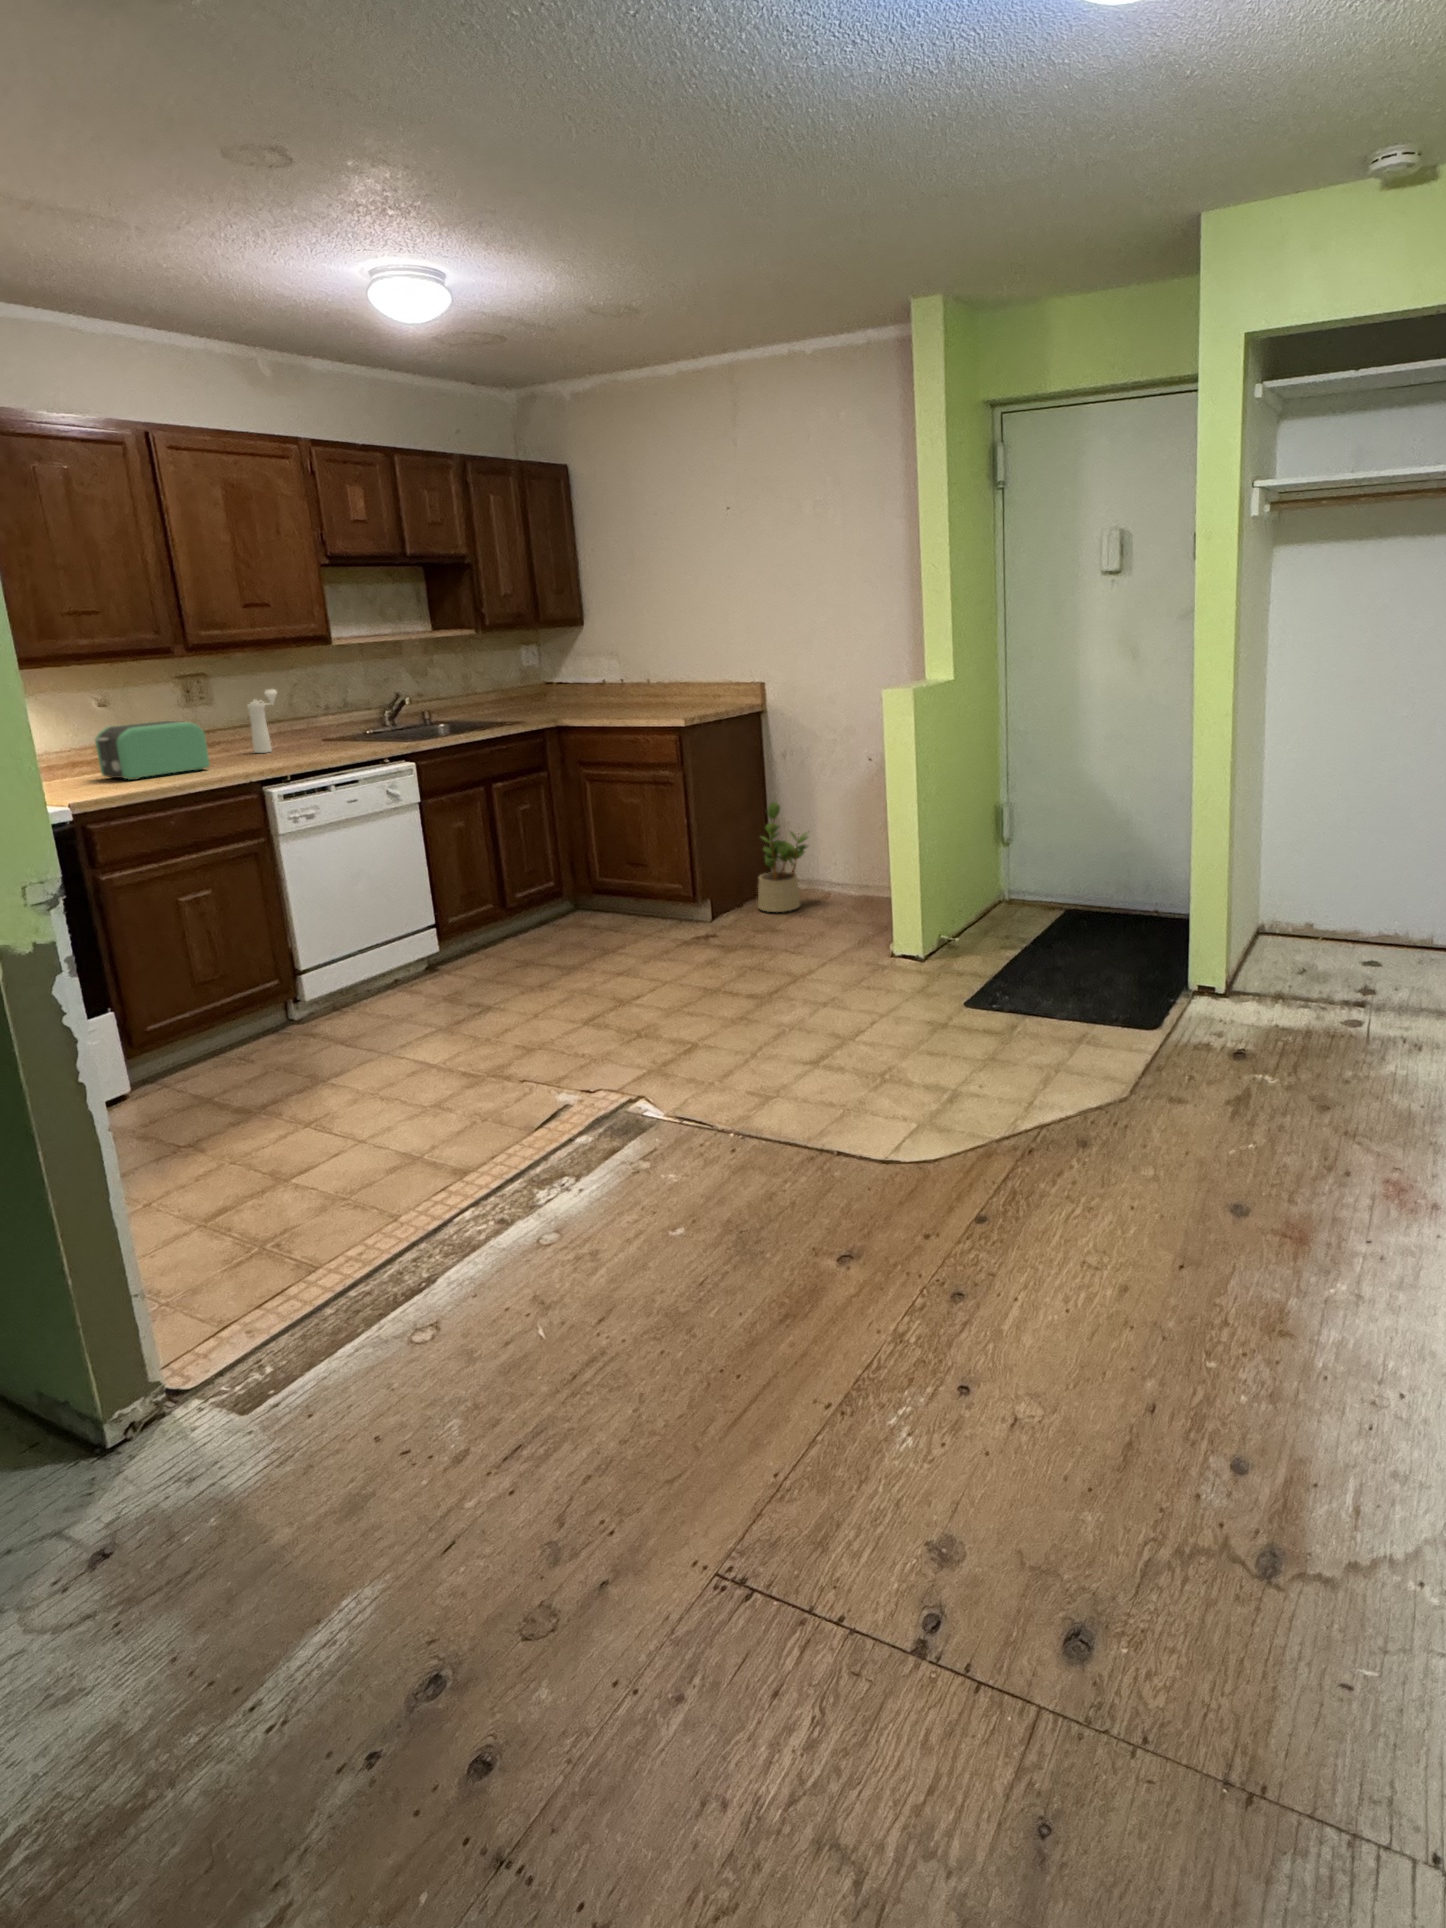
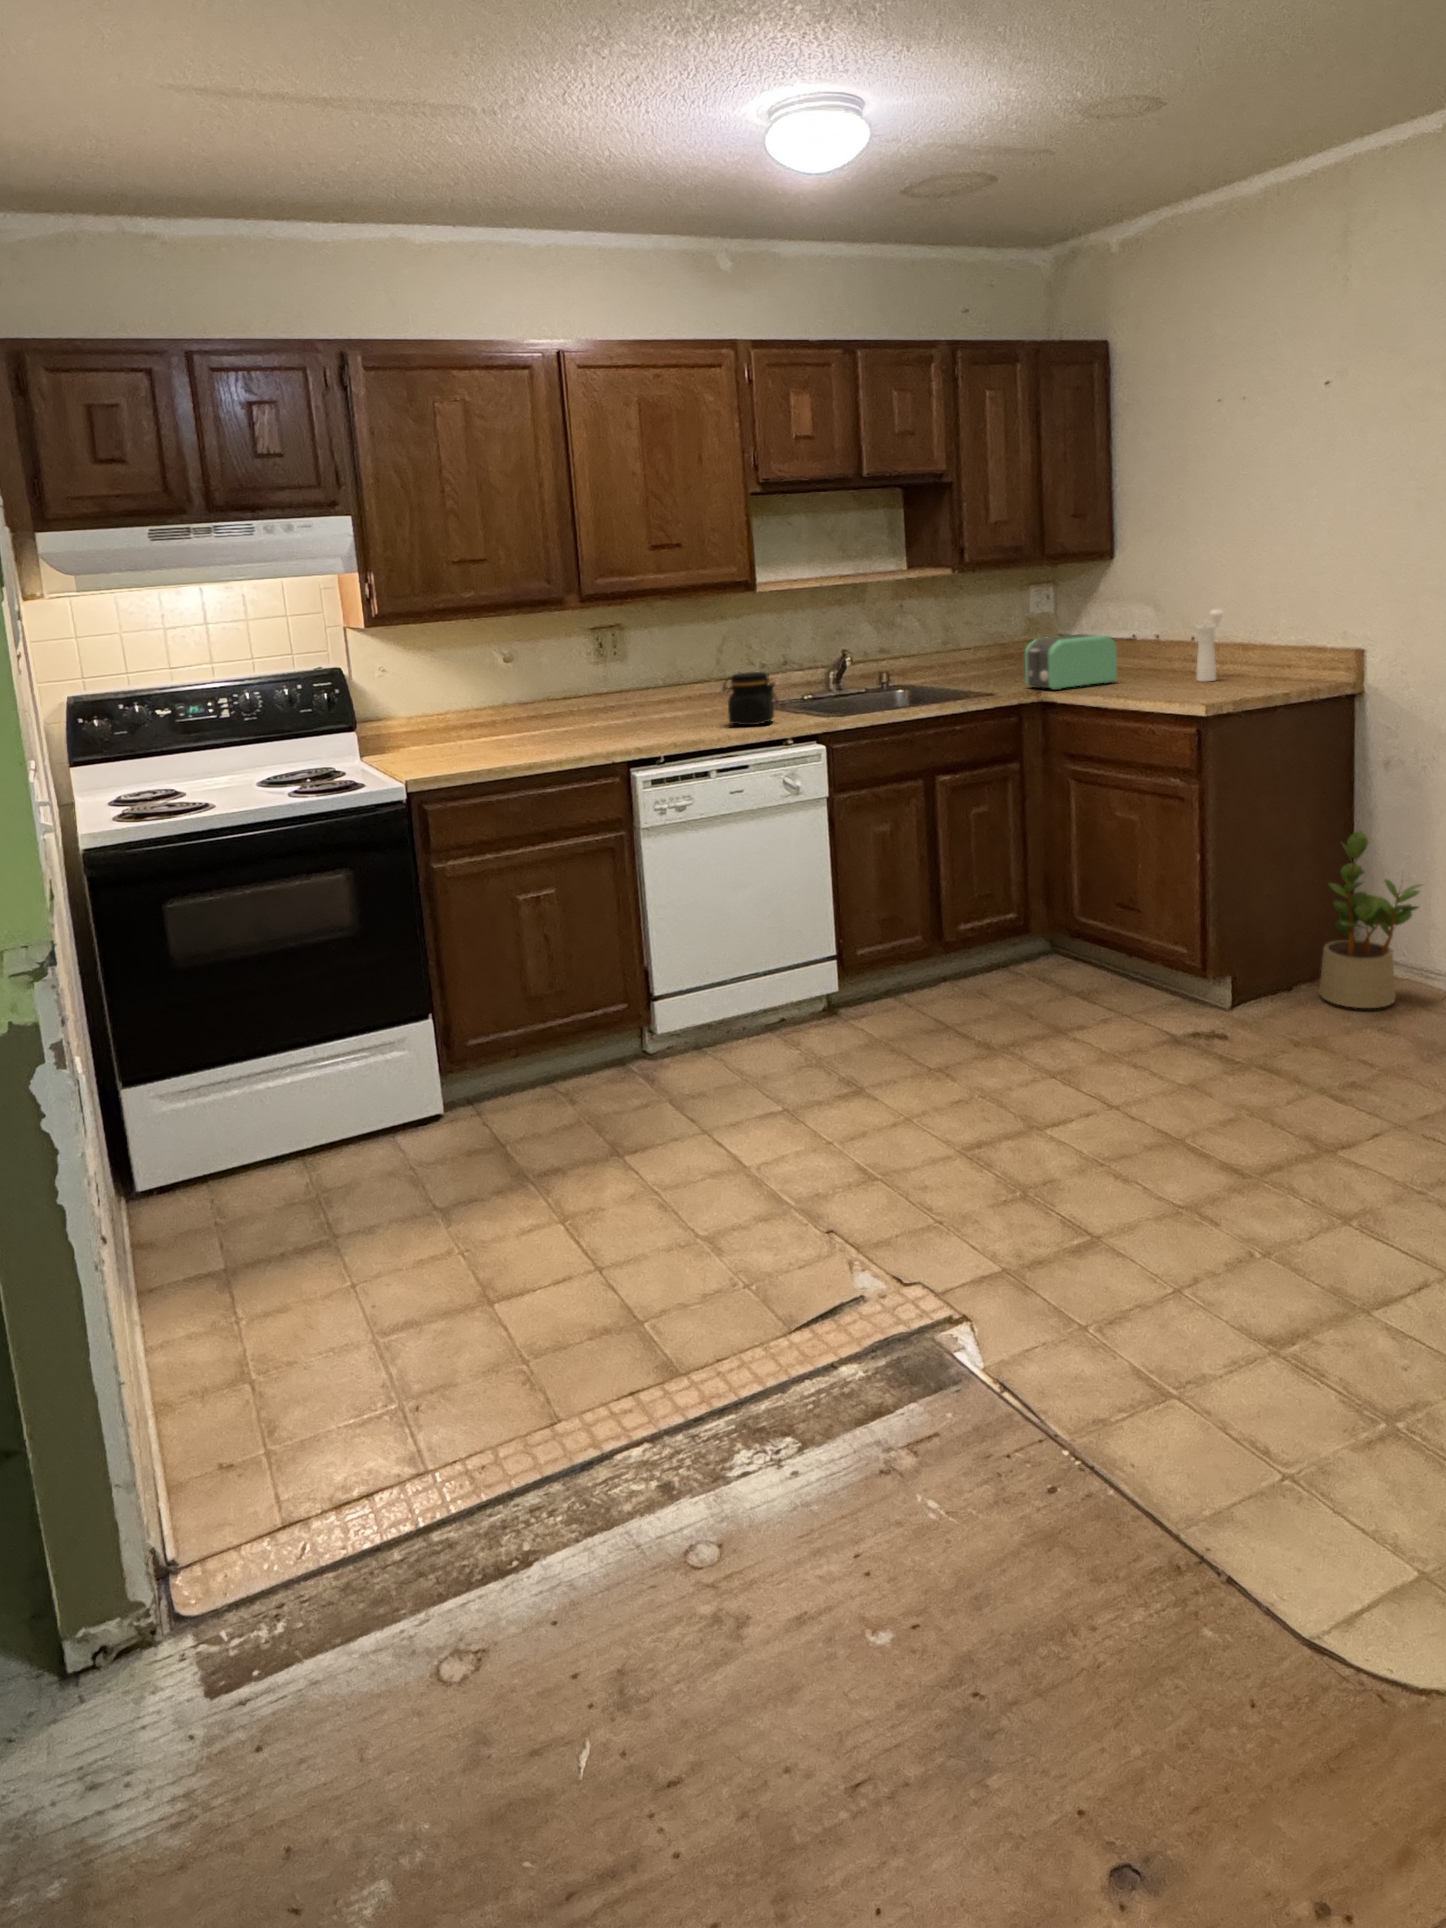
pepper mill: present [247,689,277,753] -> present [1197,609,1223,682]
jar: none [318,707,369,750] -> present [722,672,777,725]
toaster: present [95,721,210,780] -> present [1025,634,1117,690]

